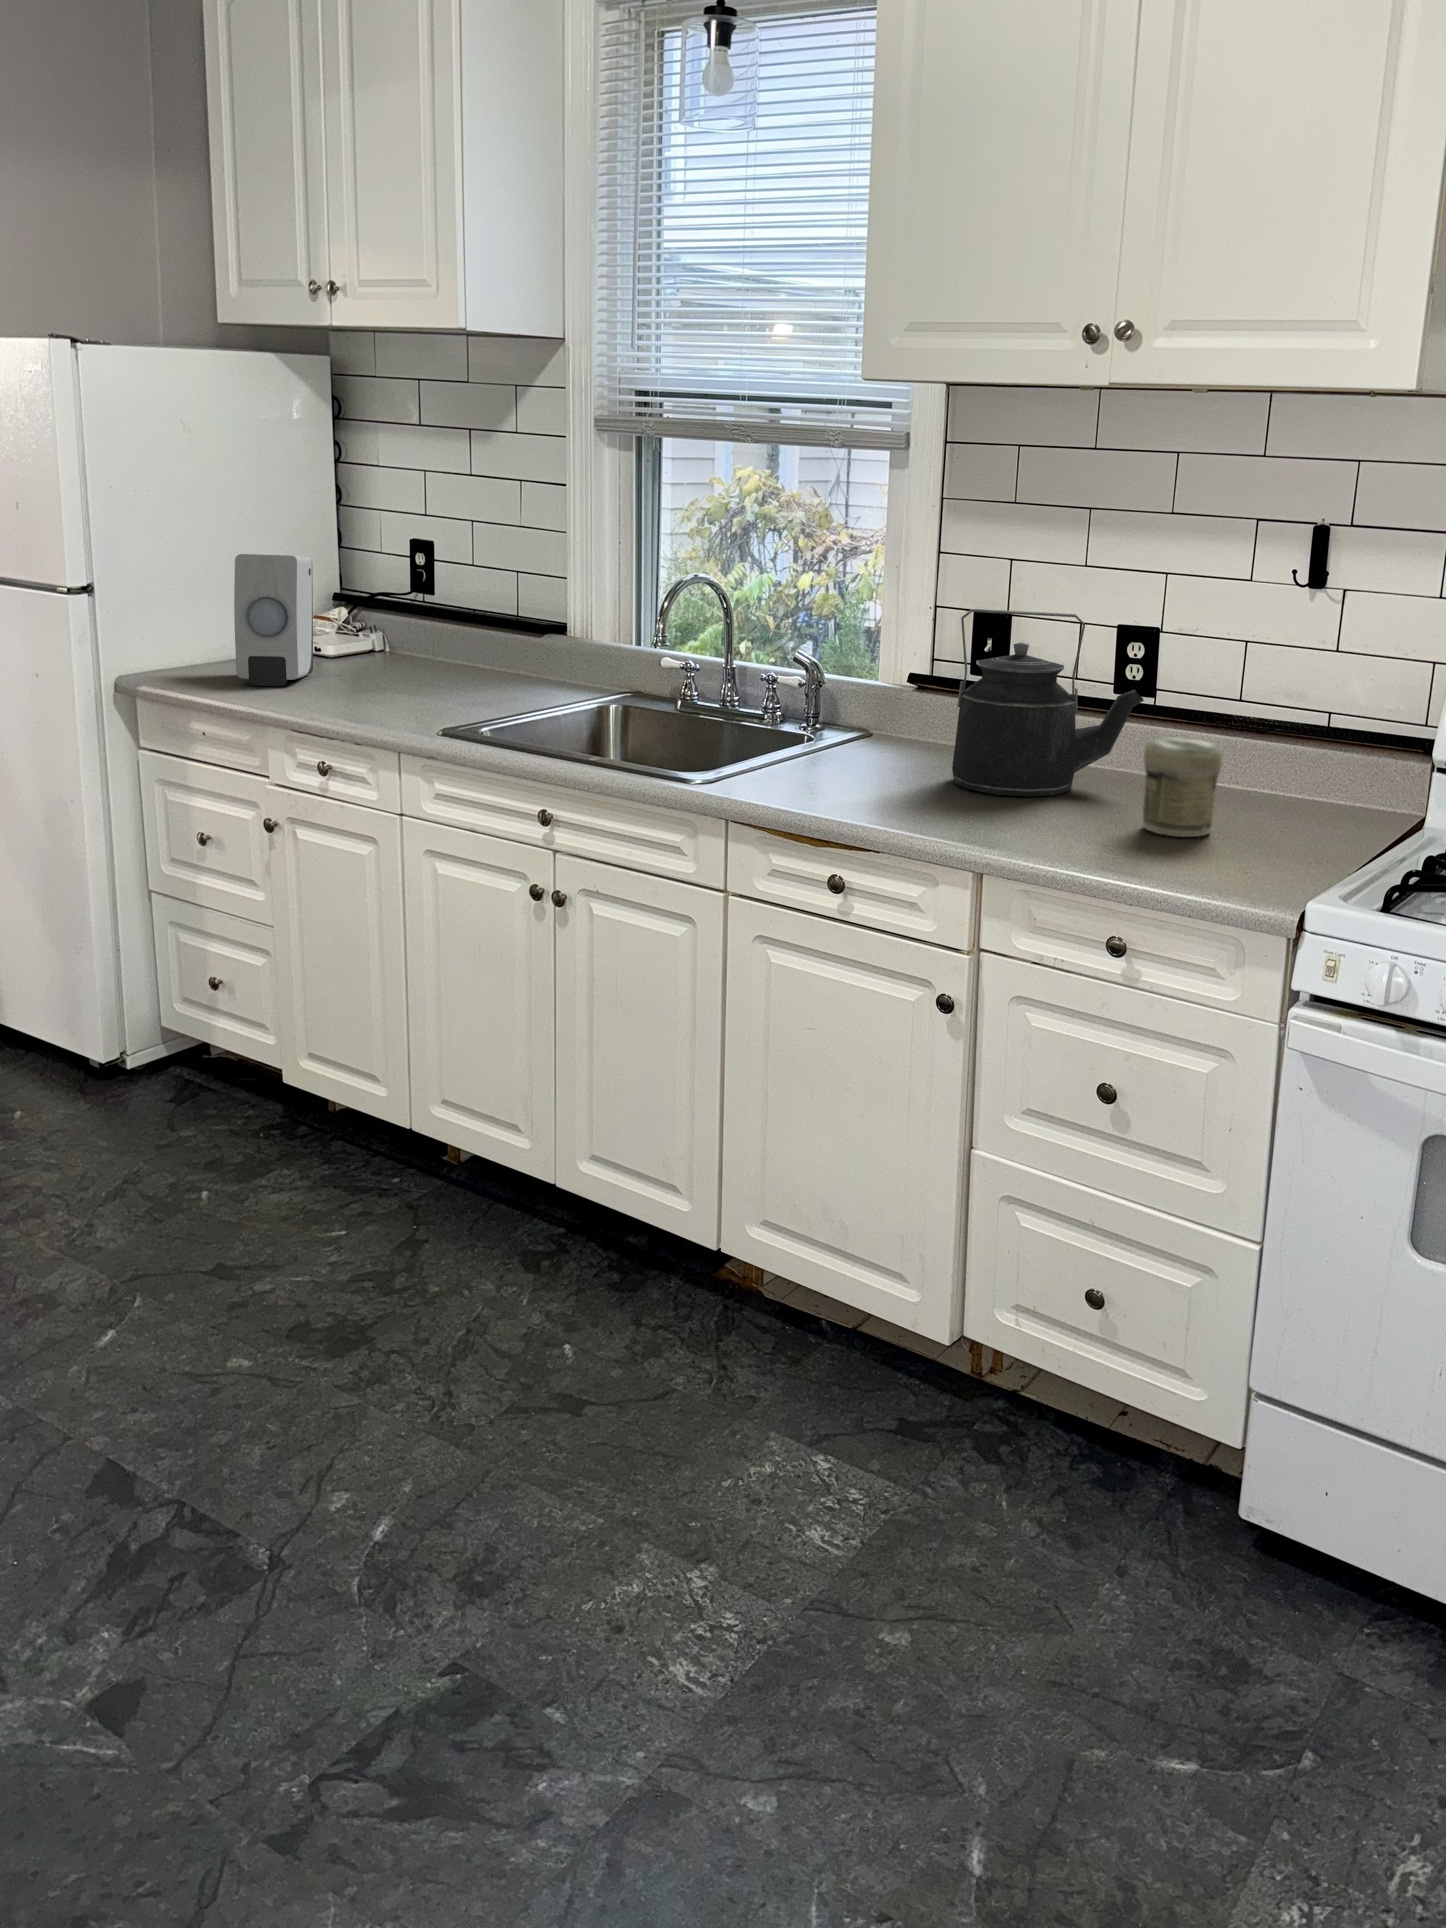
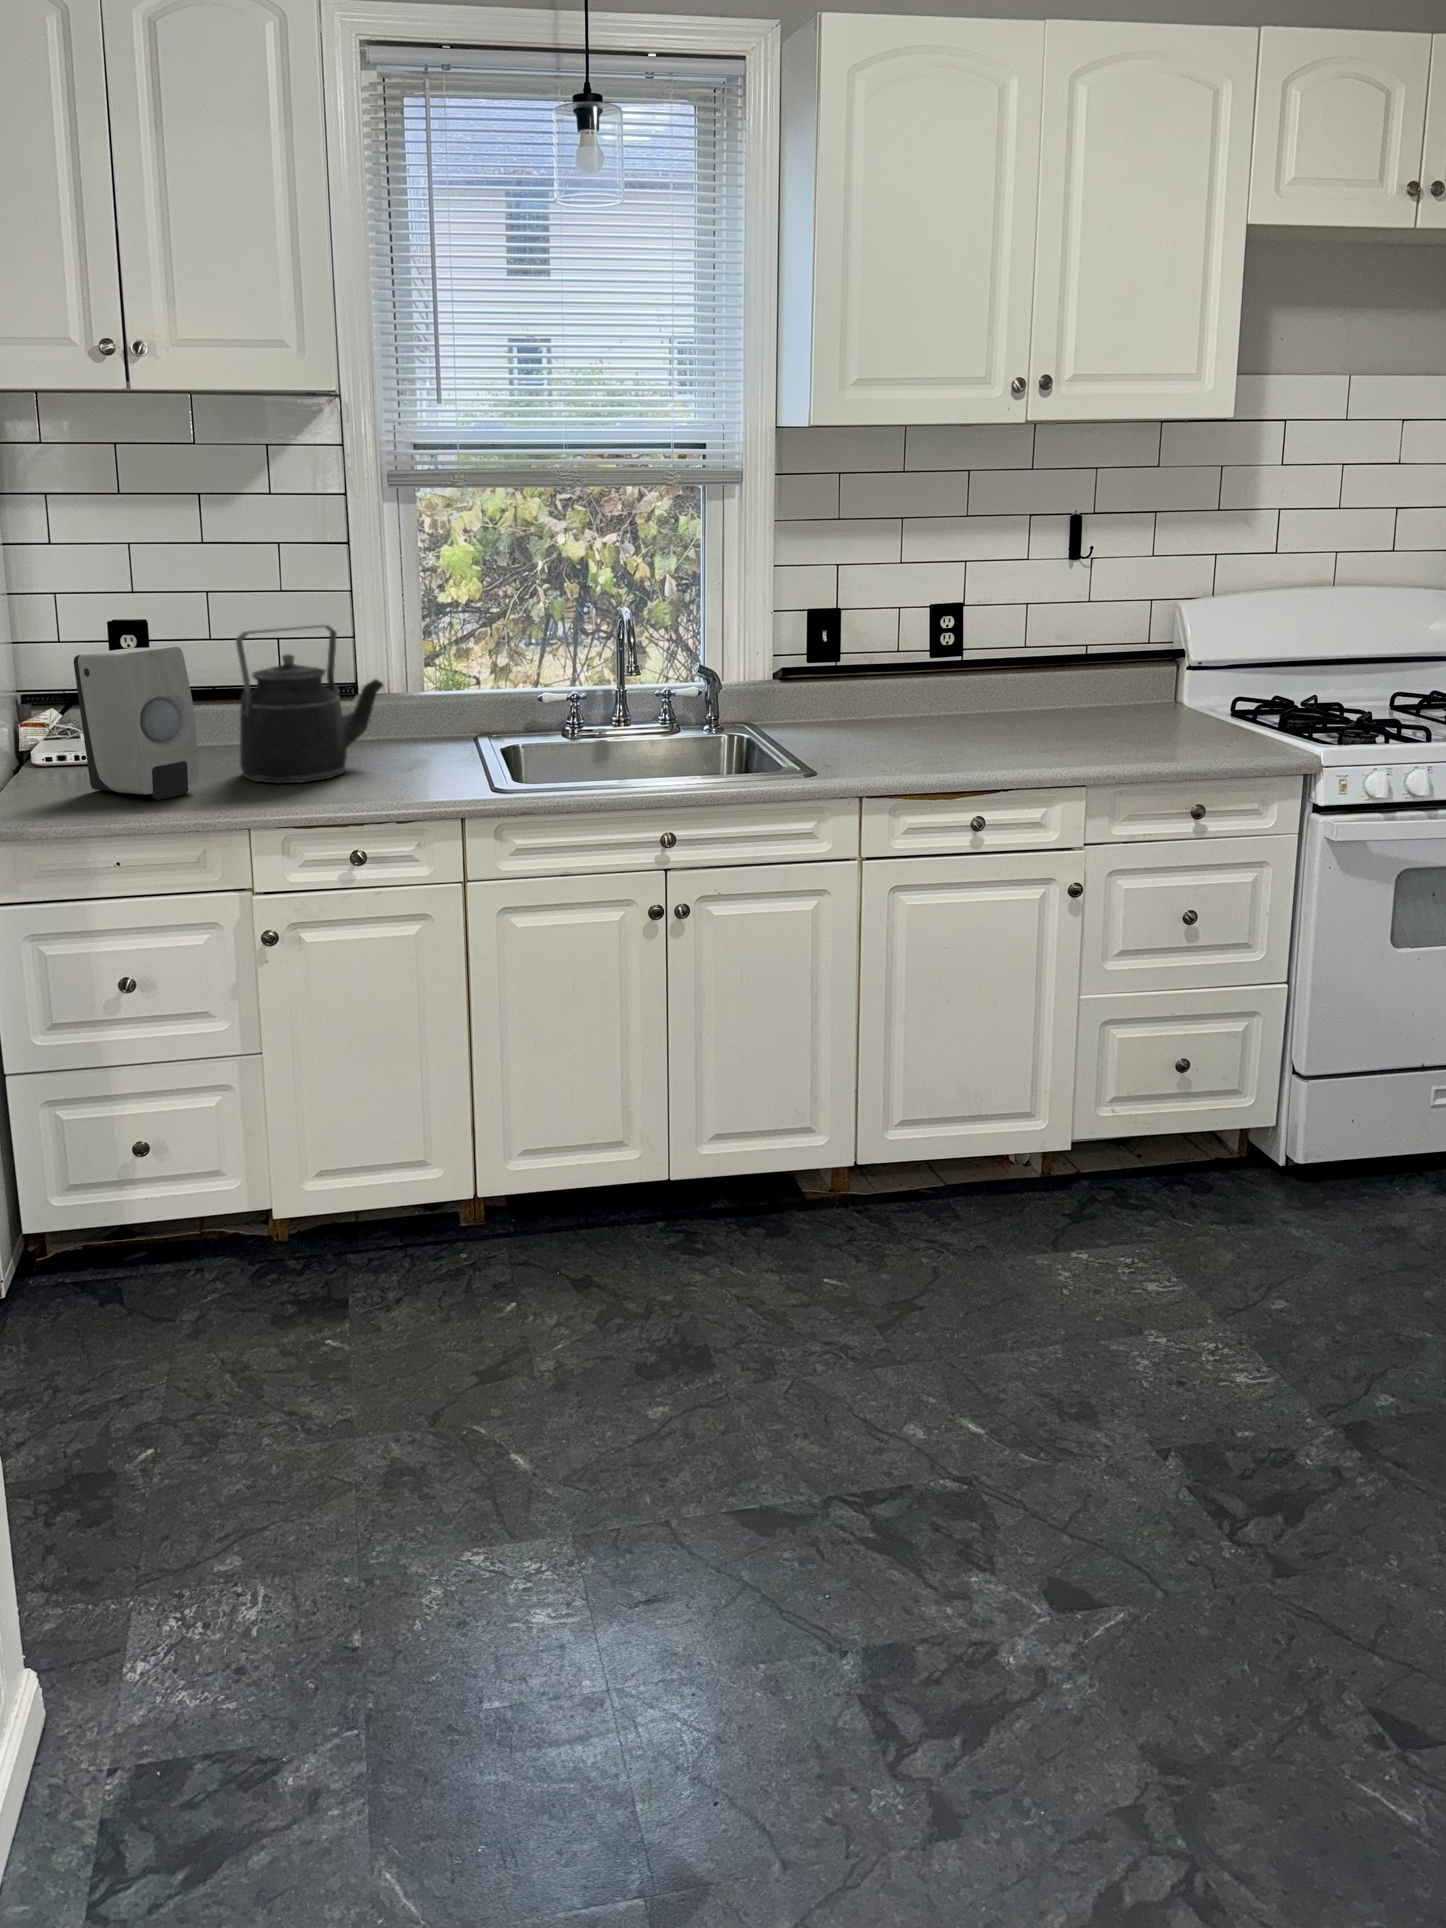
kettle: present [952,609,1144,797] -> present [236,625,383,783]
jar: present [1143,737,1222,837] -> none [1107,672,1162,739]

